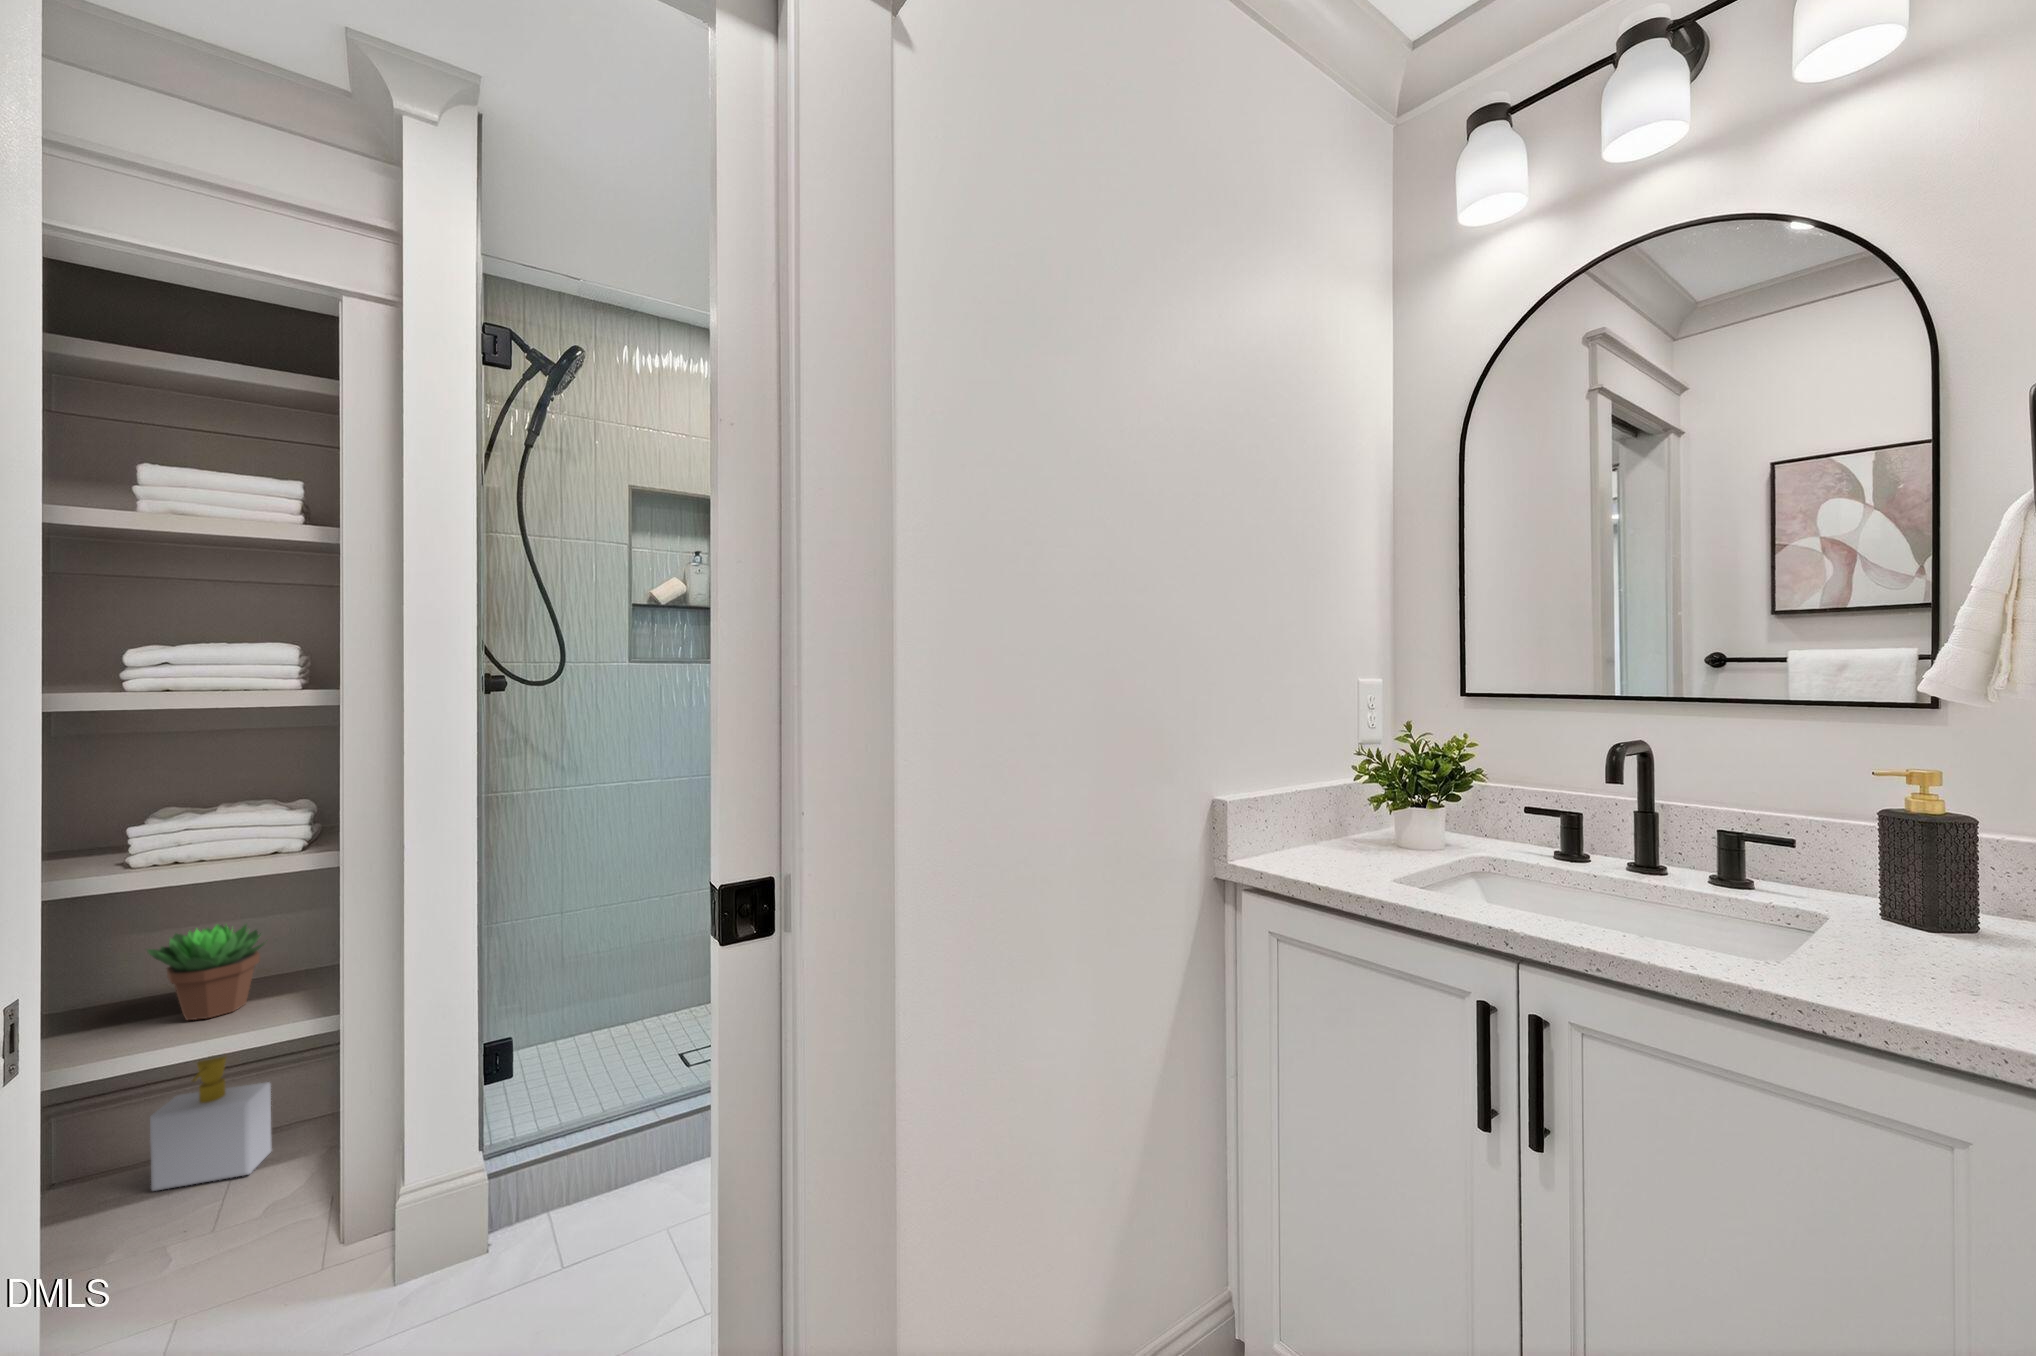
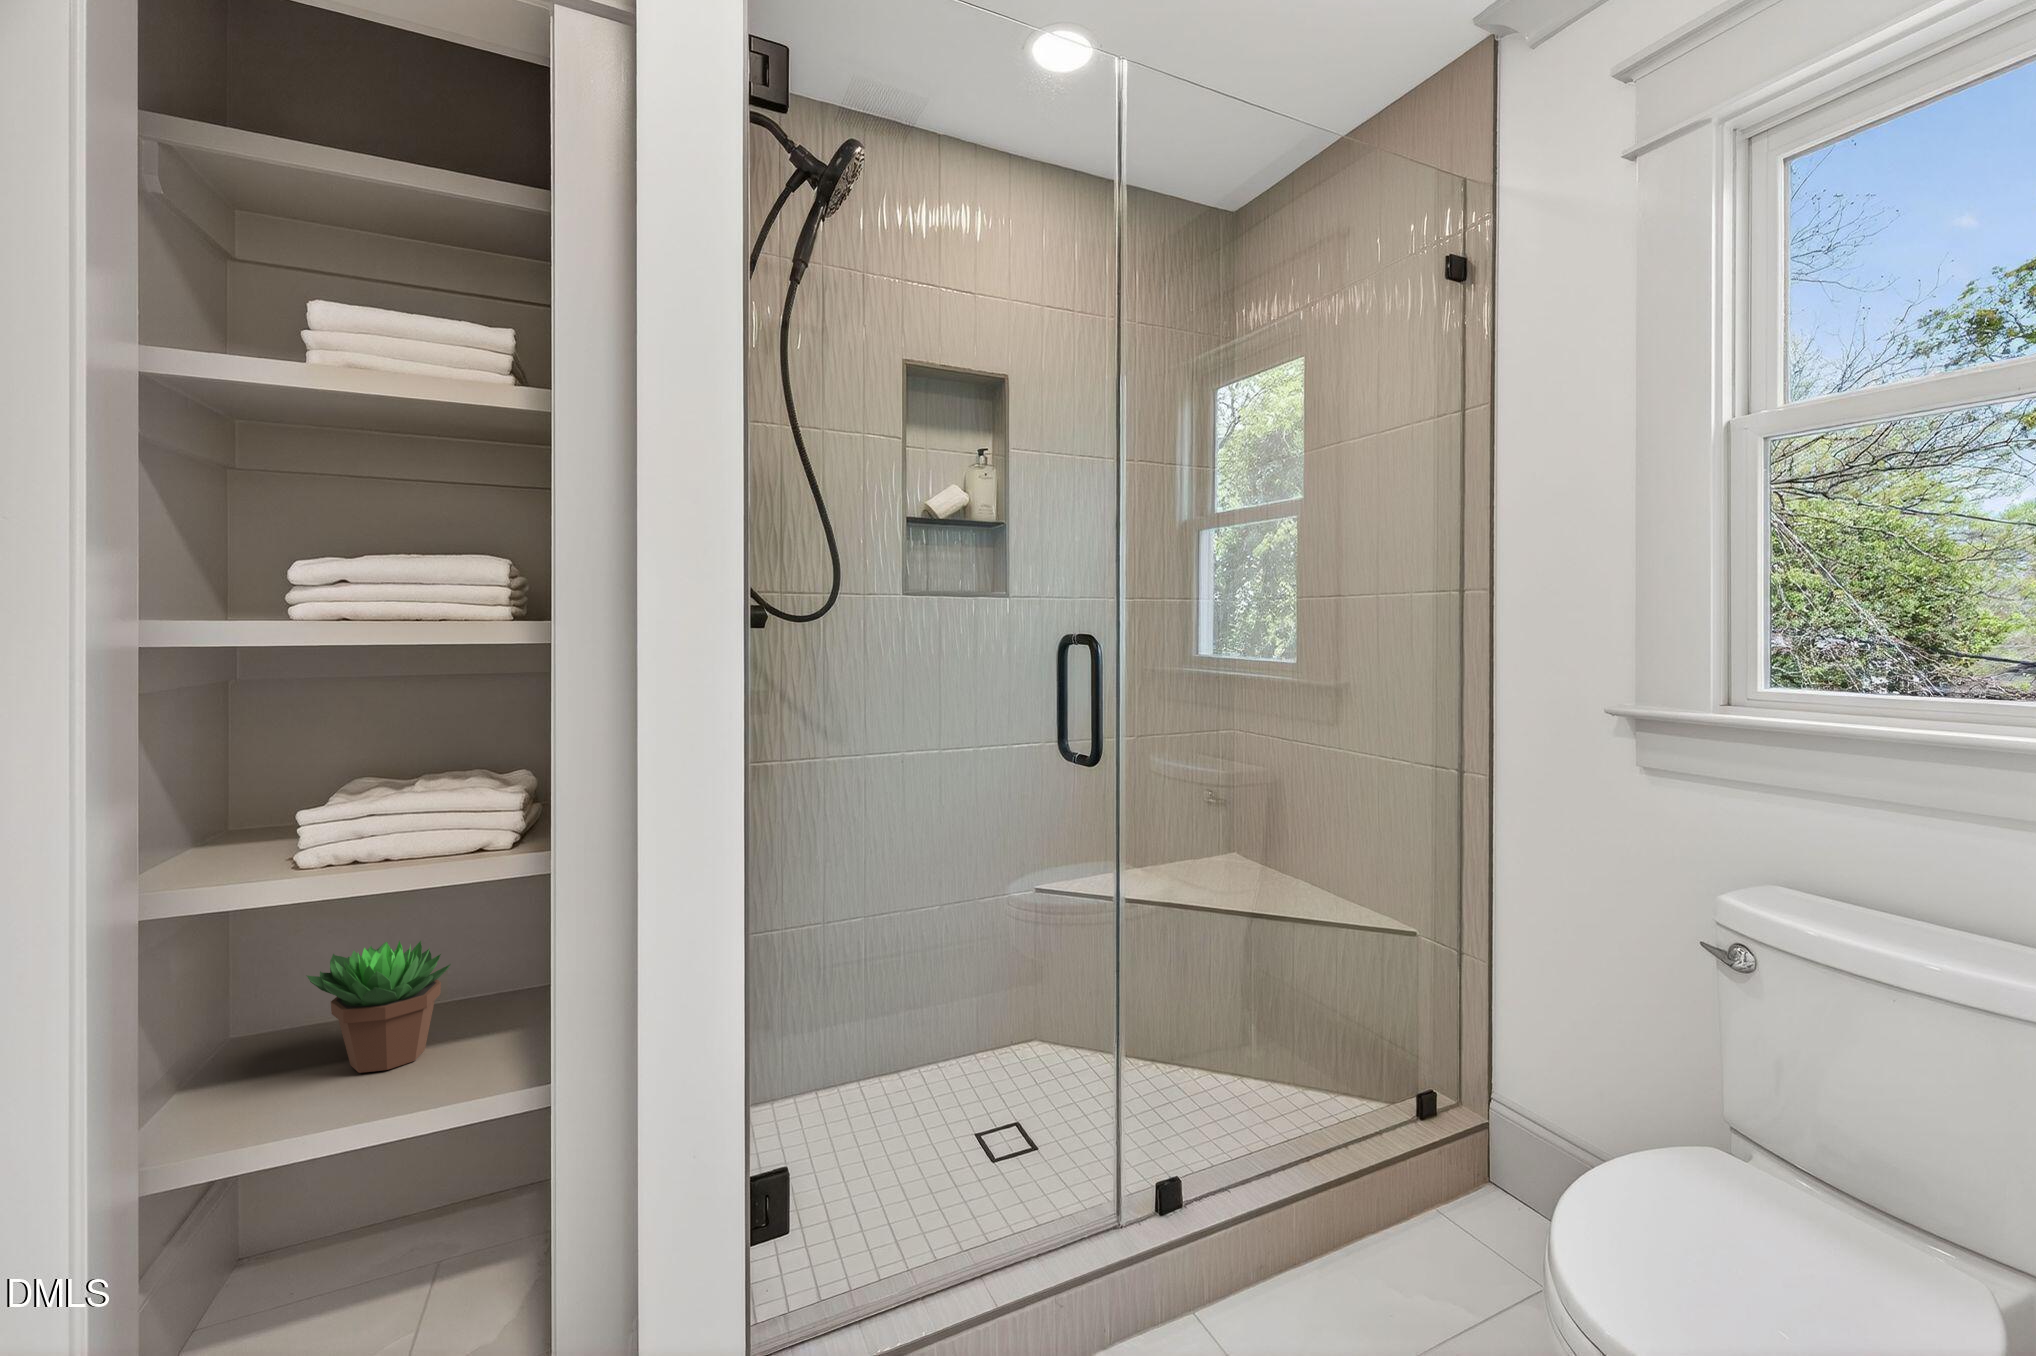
soap bottle: present [150,1057,271,1191] -> none [305,1117,444,1303]

